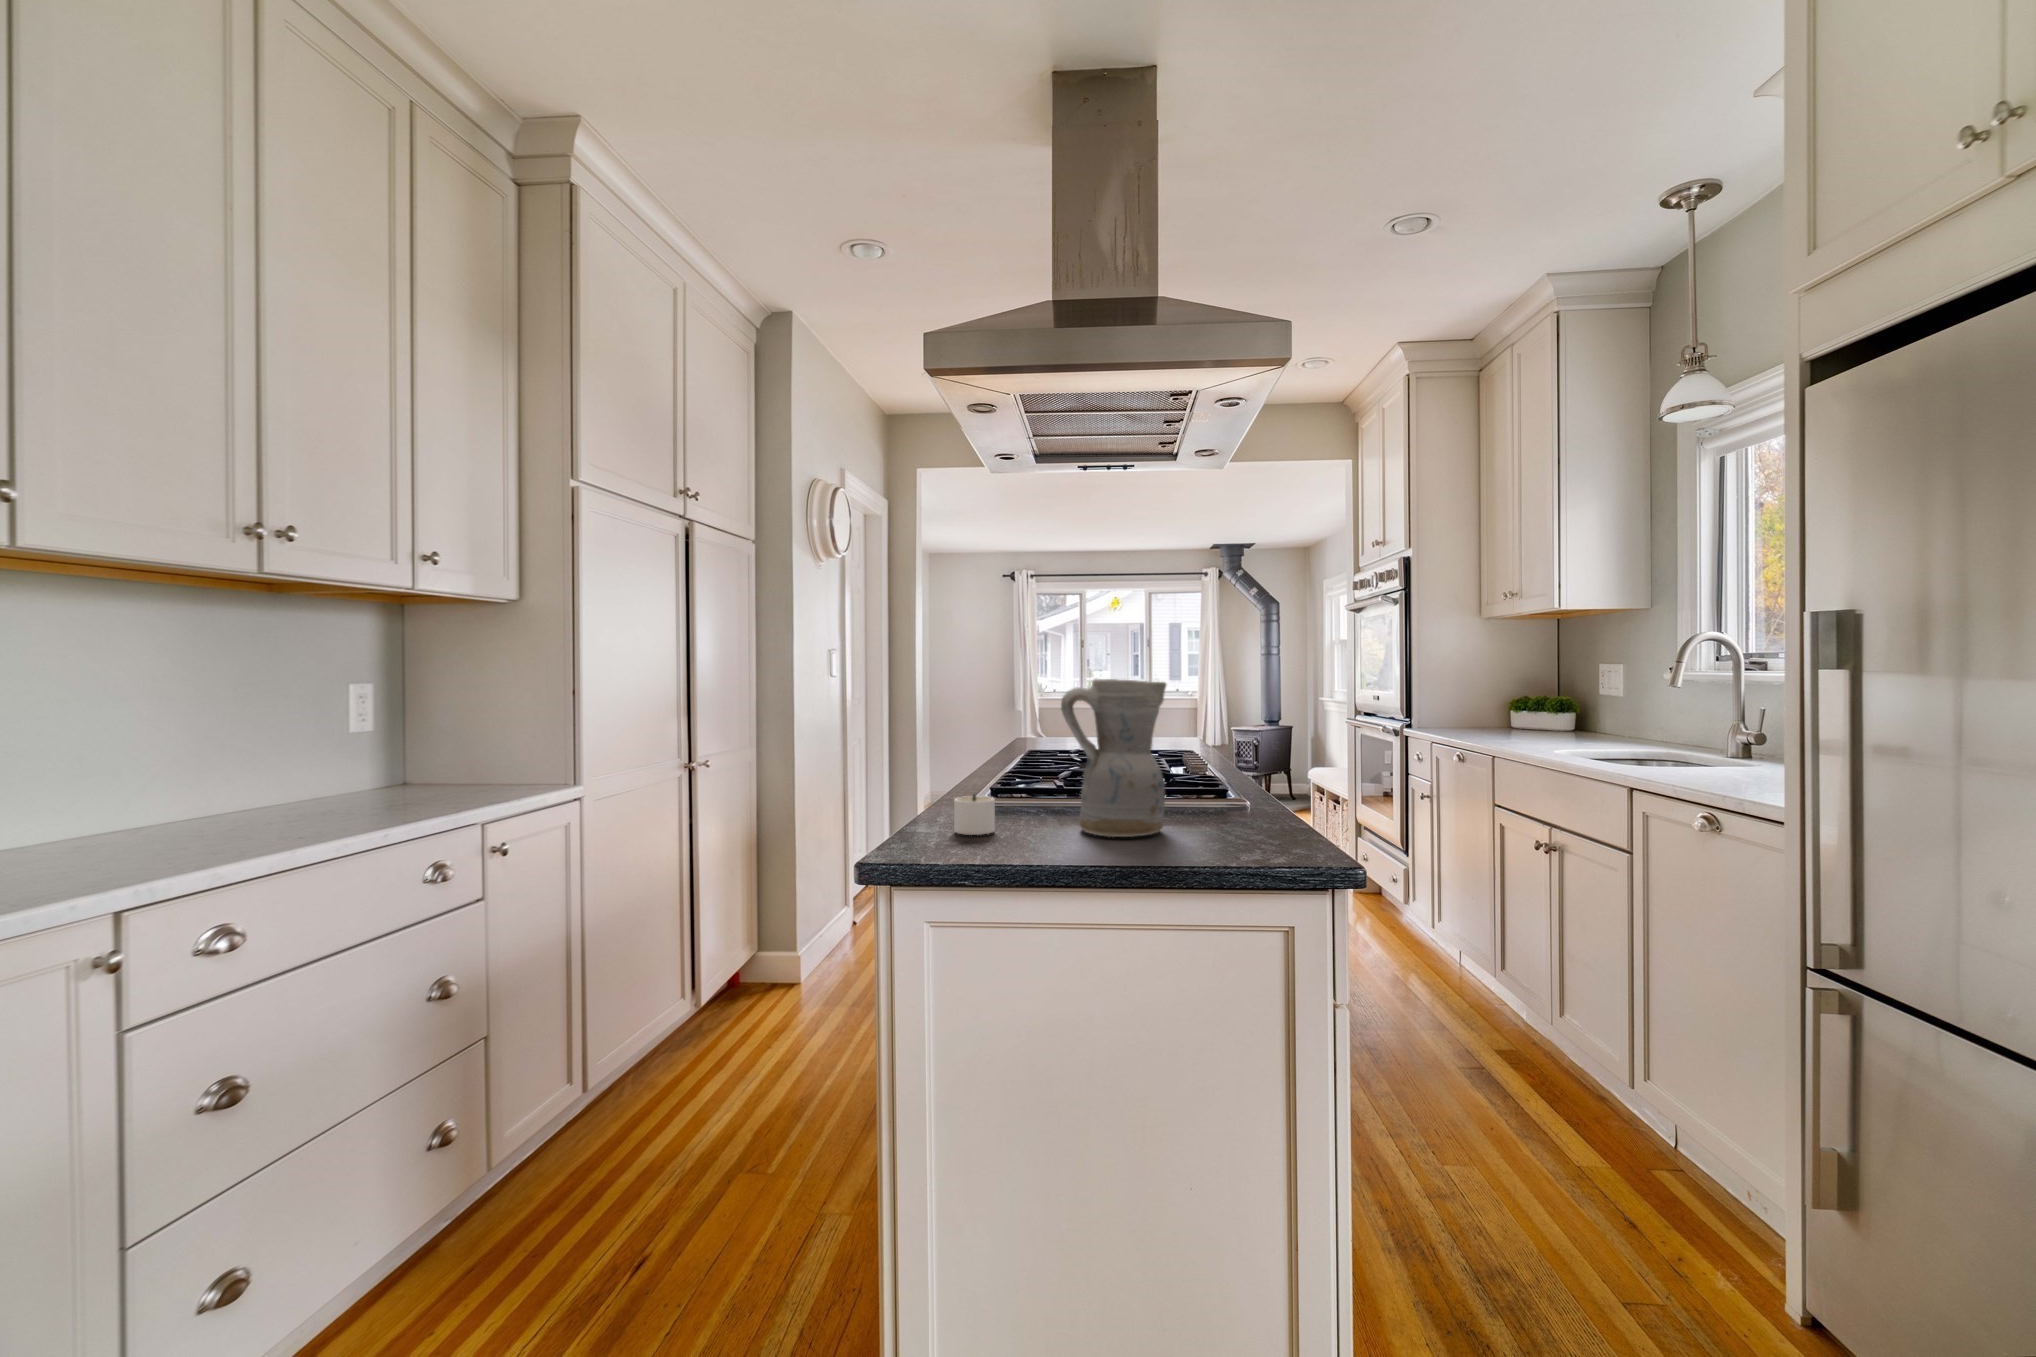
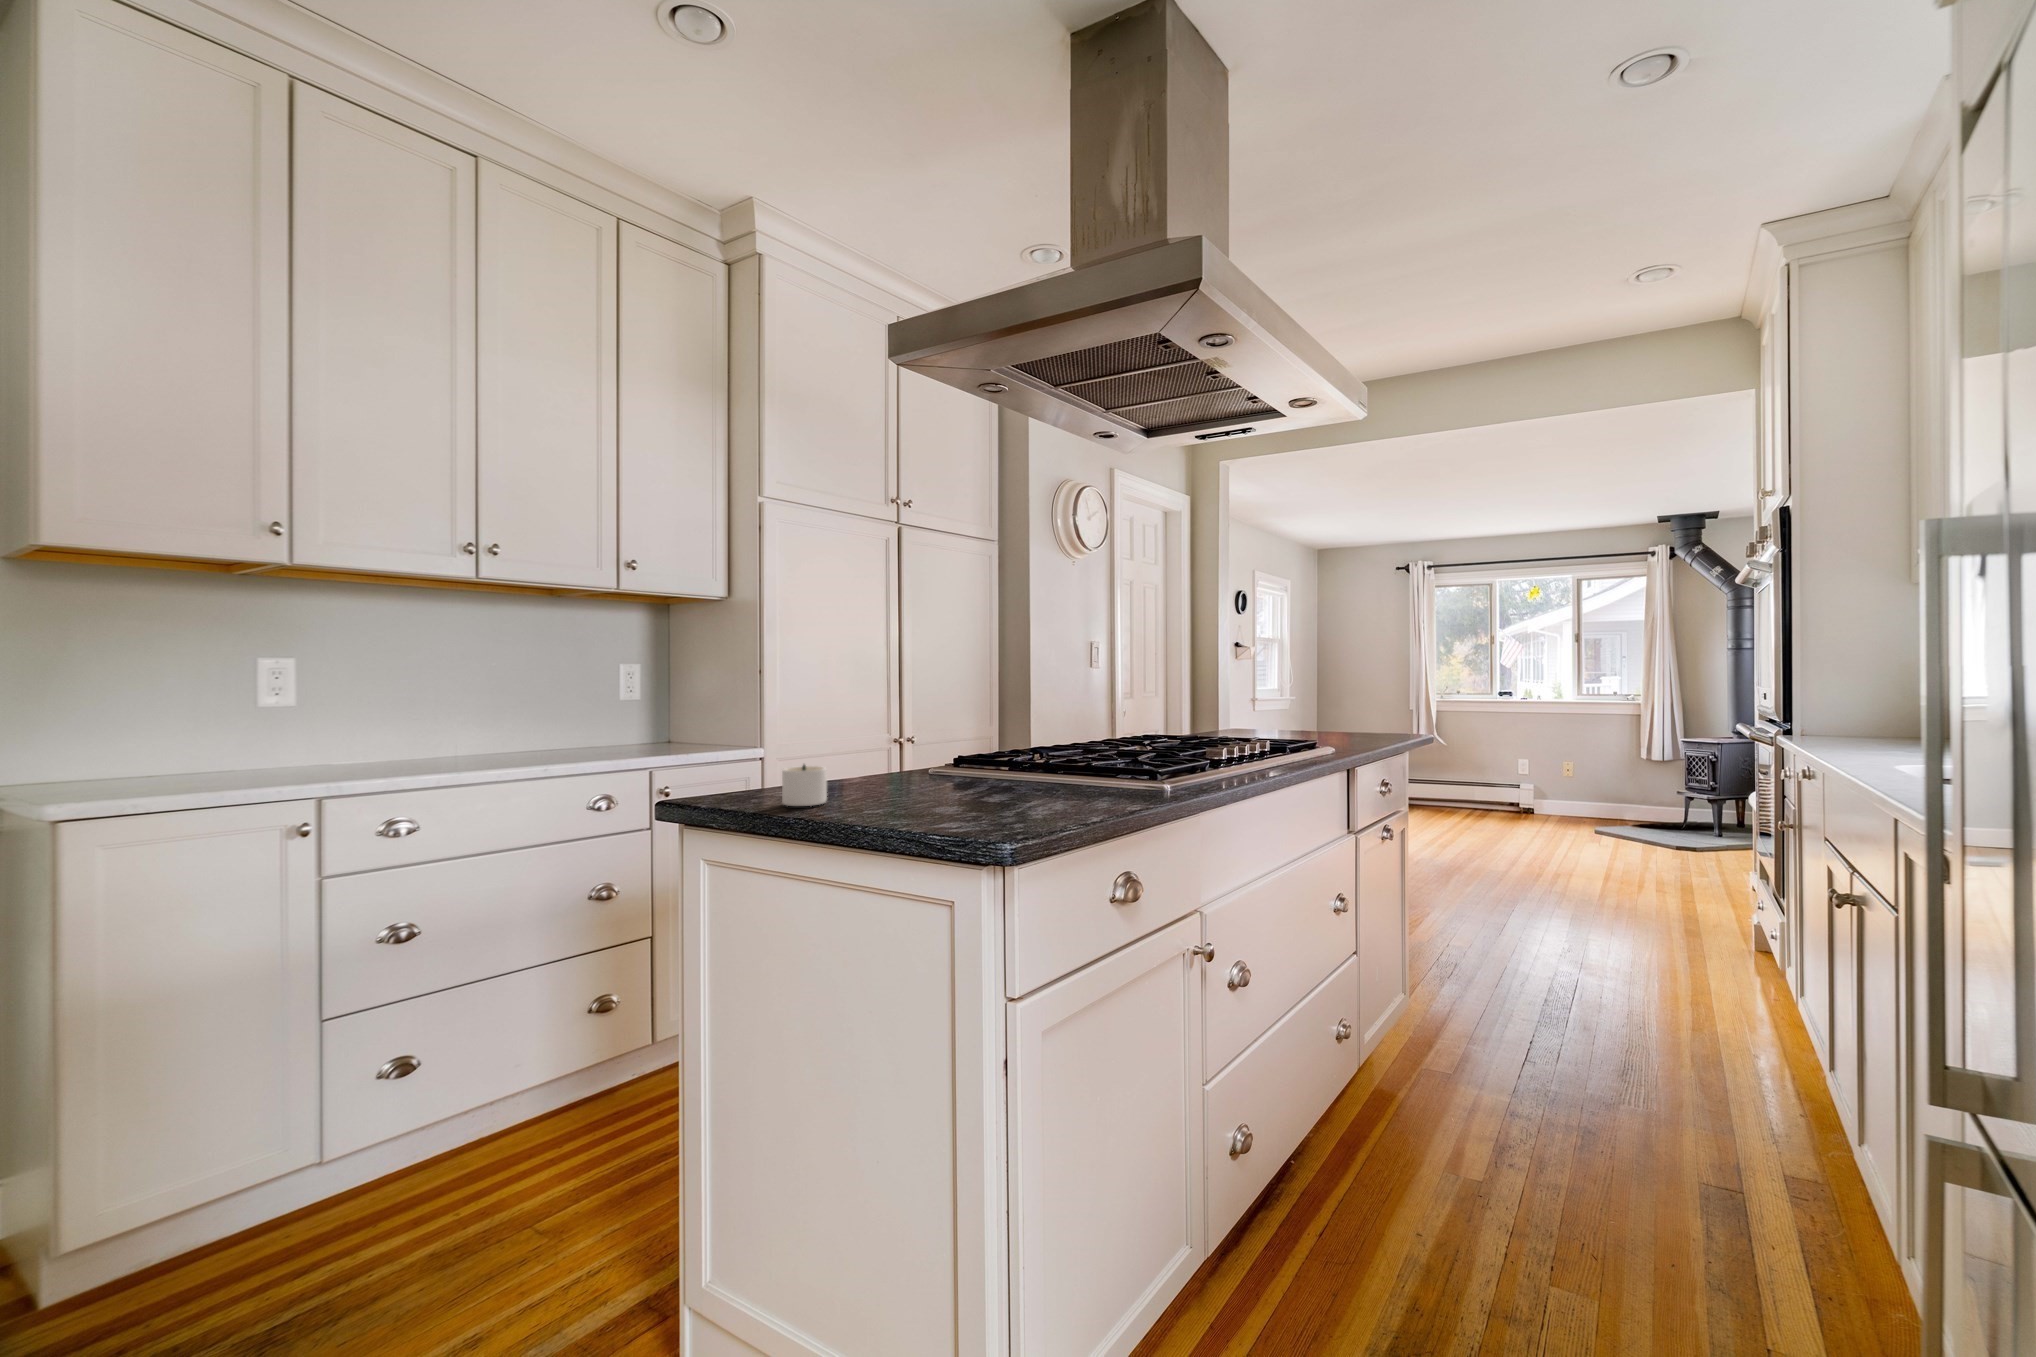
ceramic pitcher: present [1061,679,1166,837] -> none [862,639,979,824]

